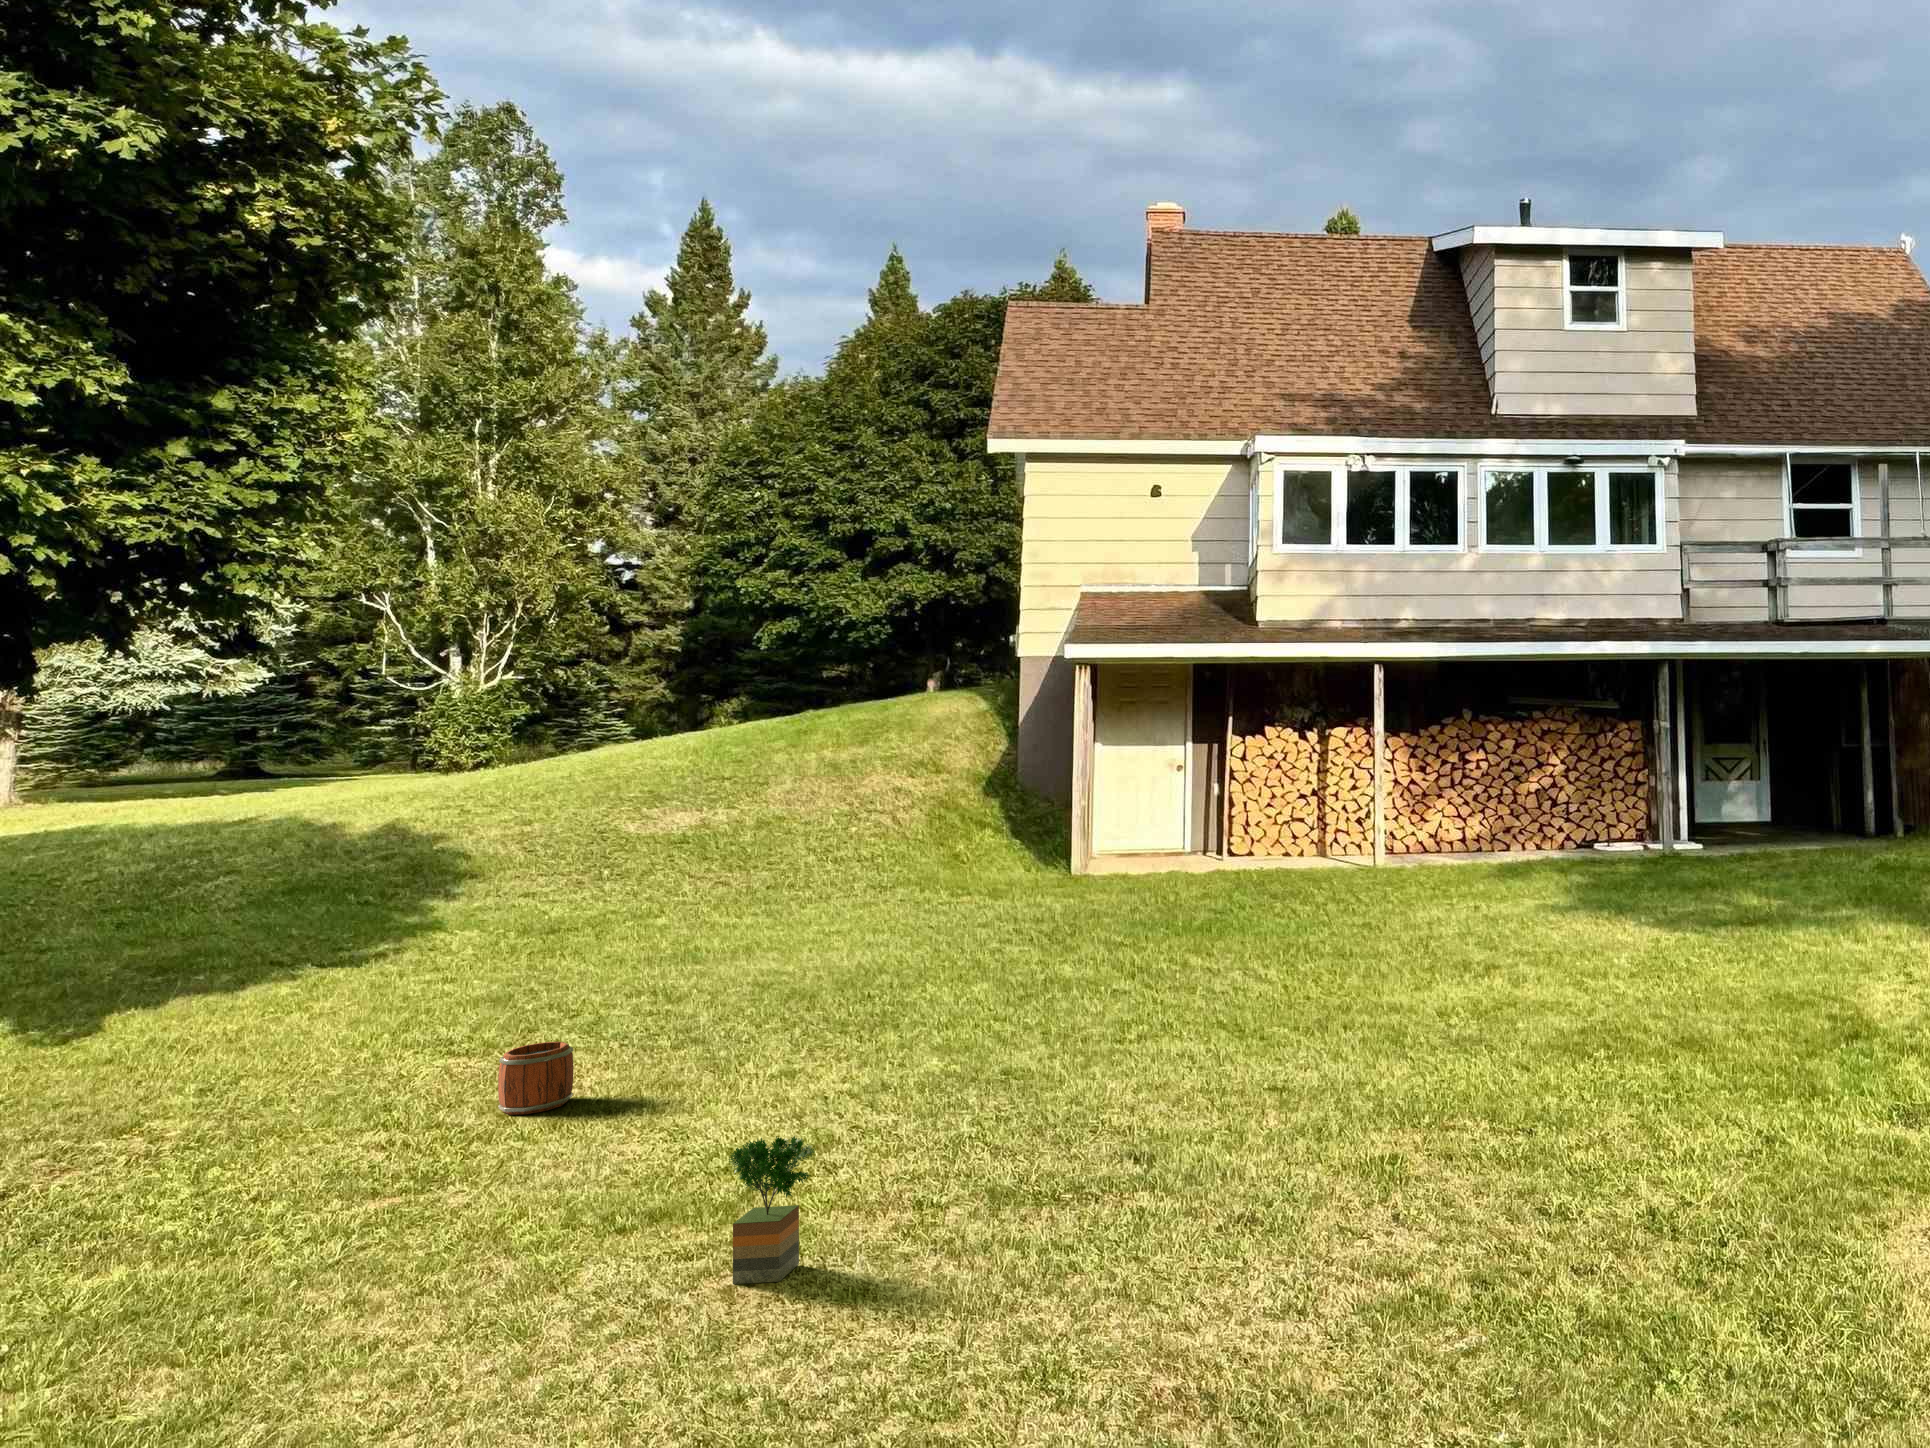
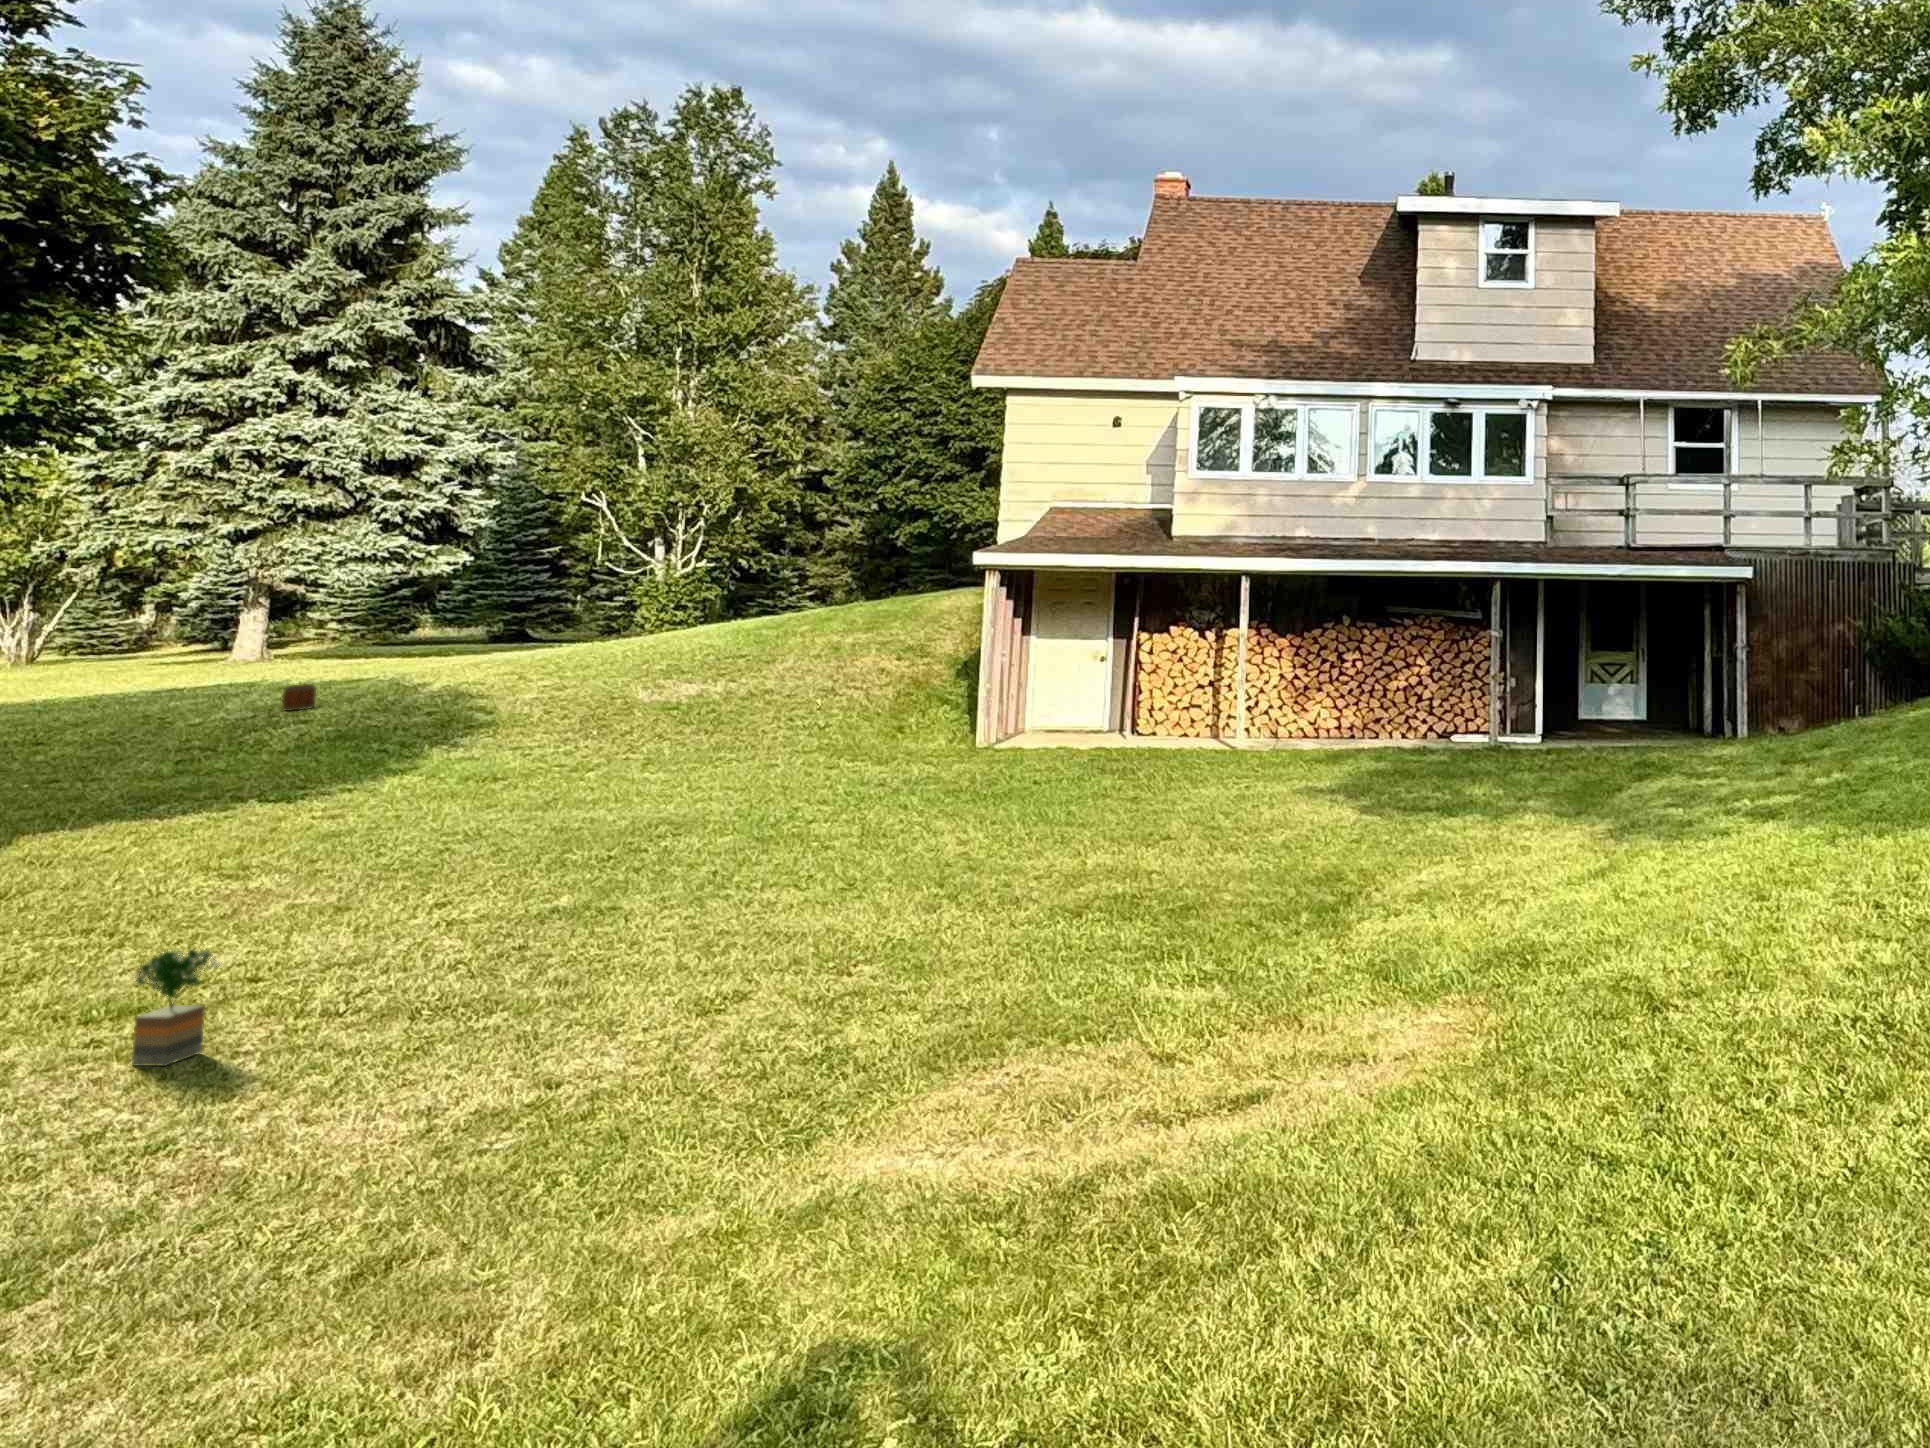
bucket: present [498,1042,573,1115] -> present [282,684,316,711]

